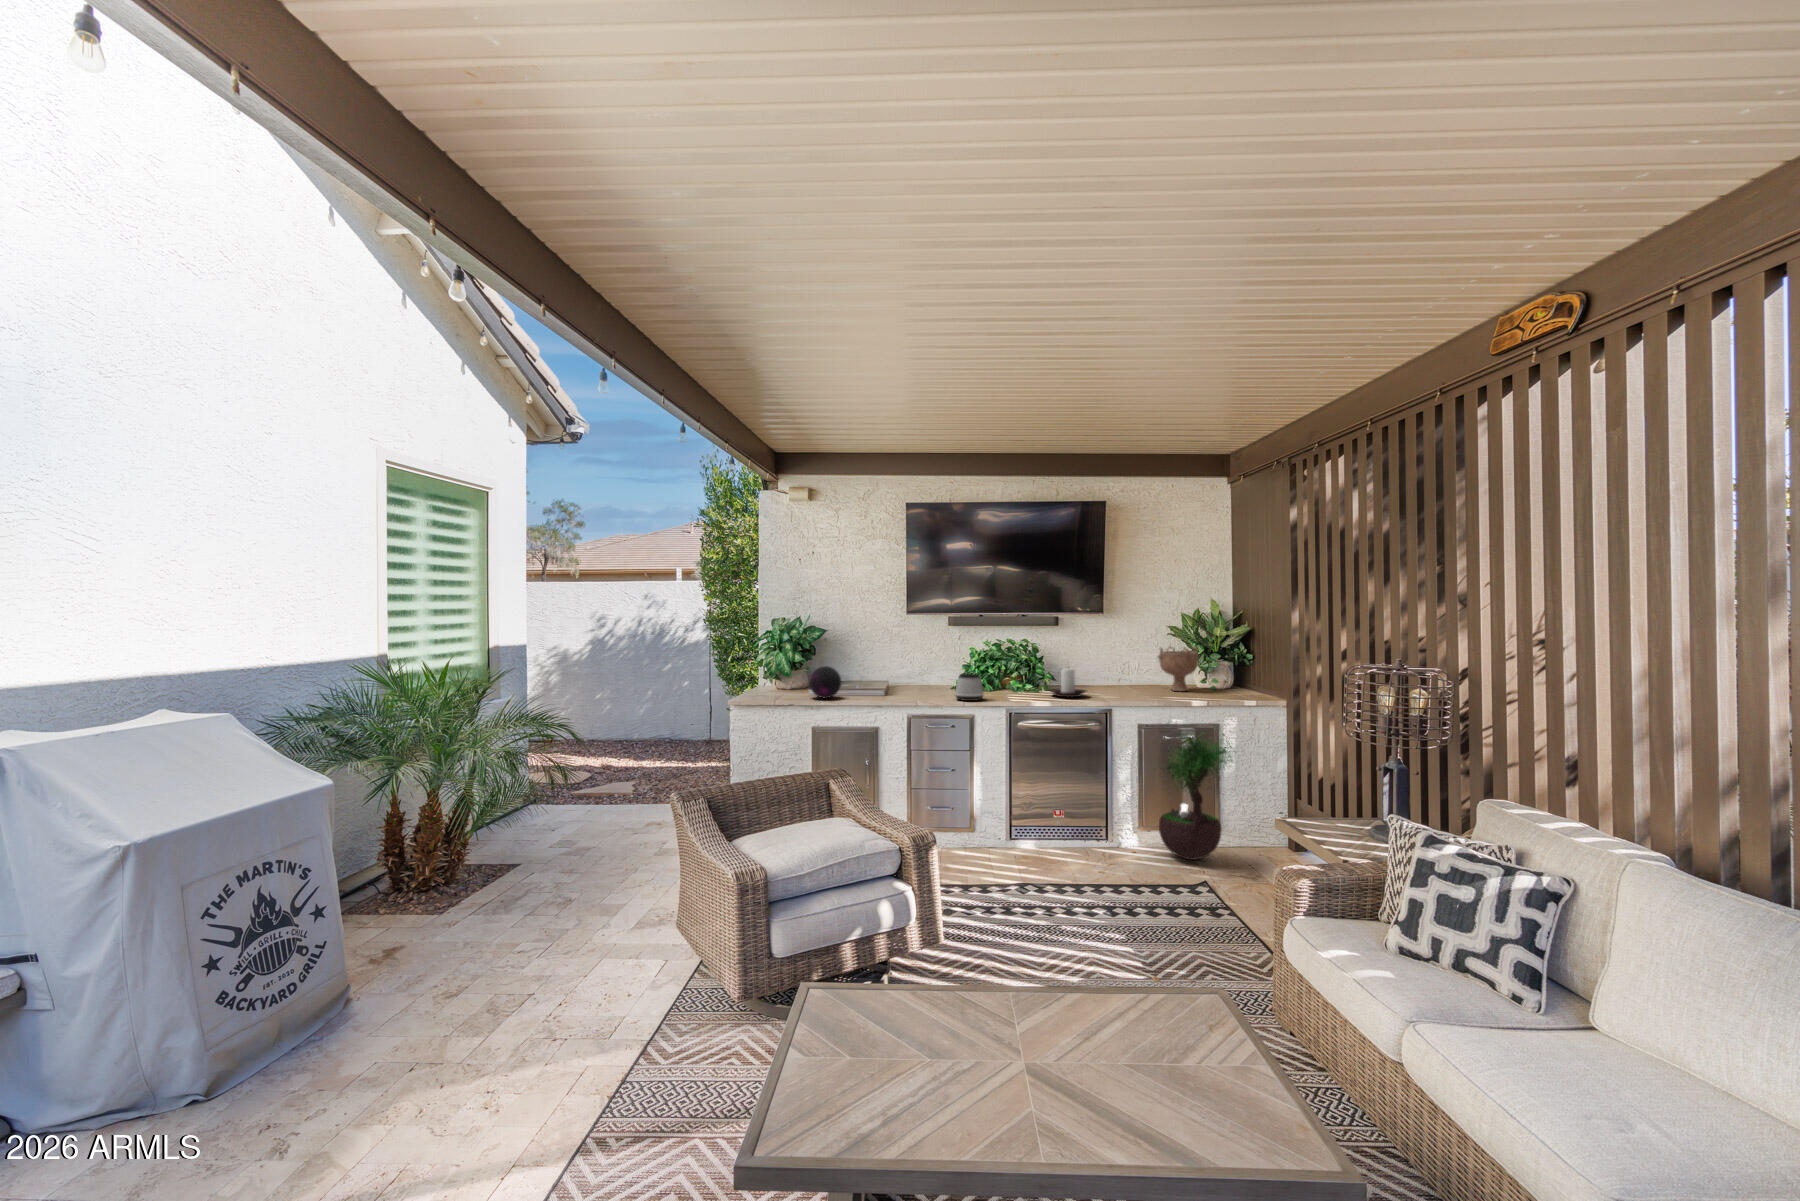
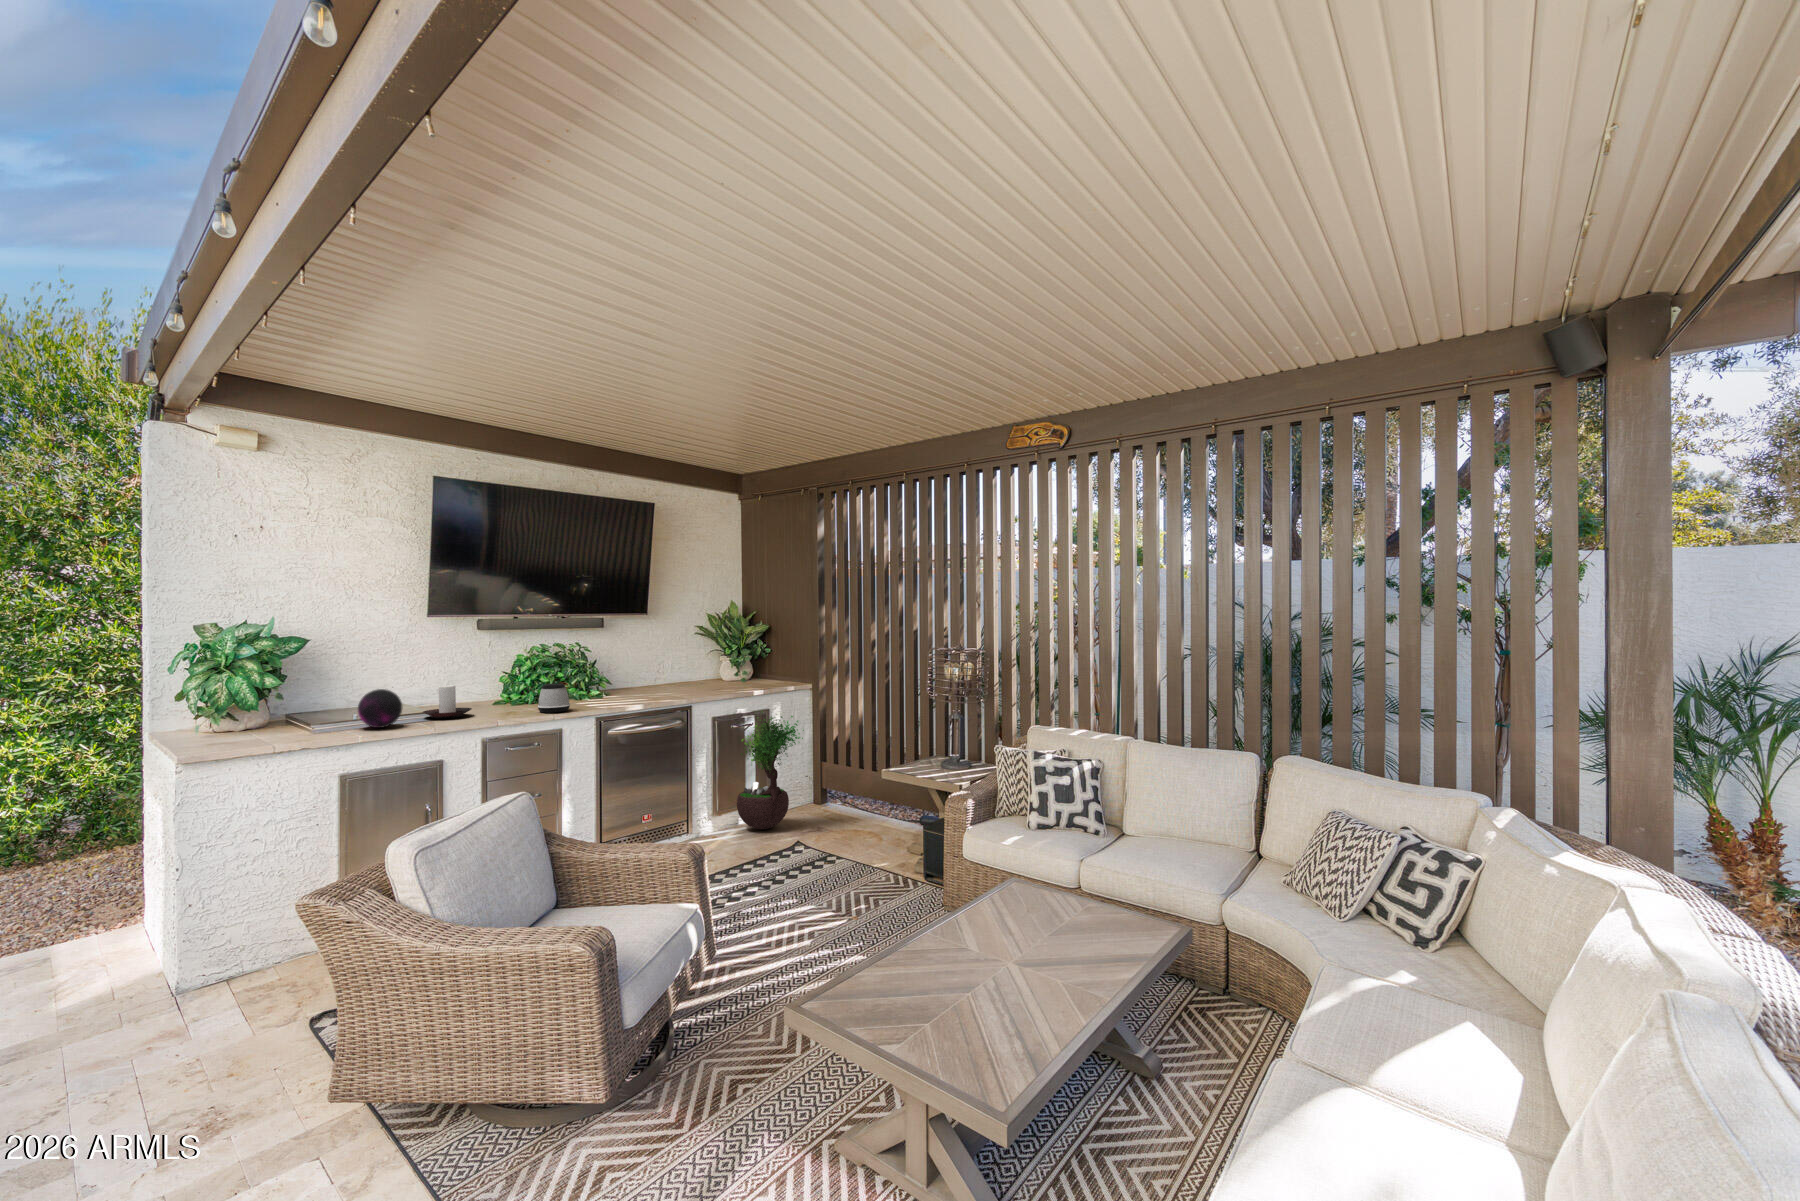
decorative bowl: present [1158,646,1199,691] -> none [703,644,738,686]
candle holder: present [1049,668,1086,697] -> present [423,685,472,719]

